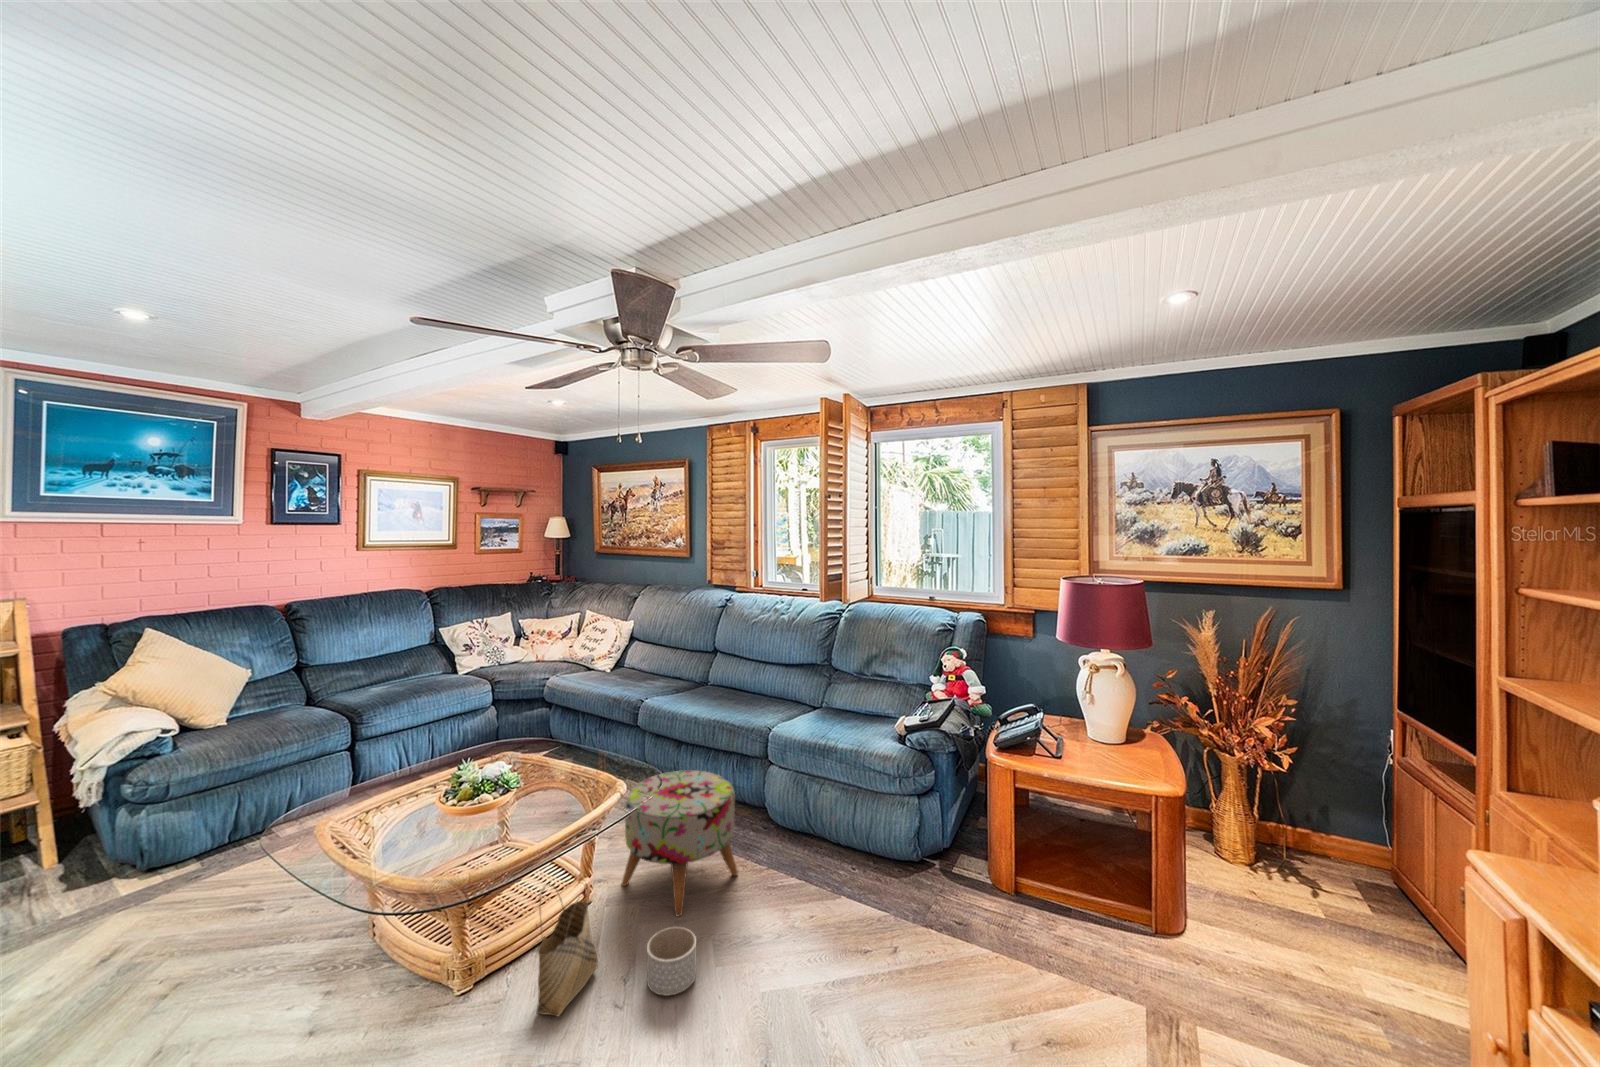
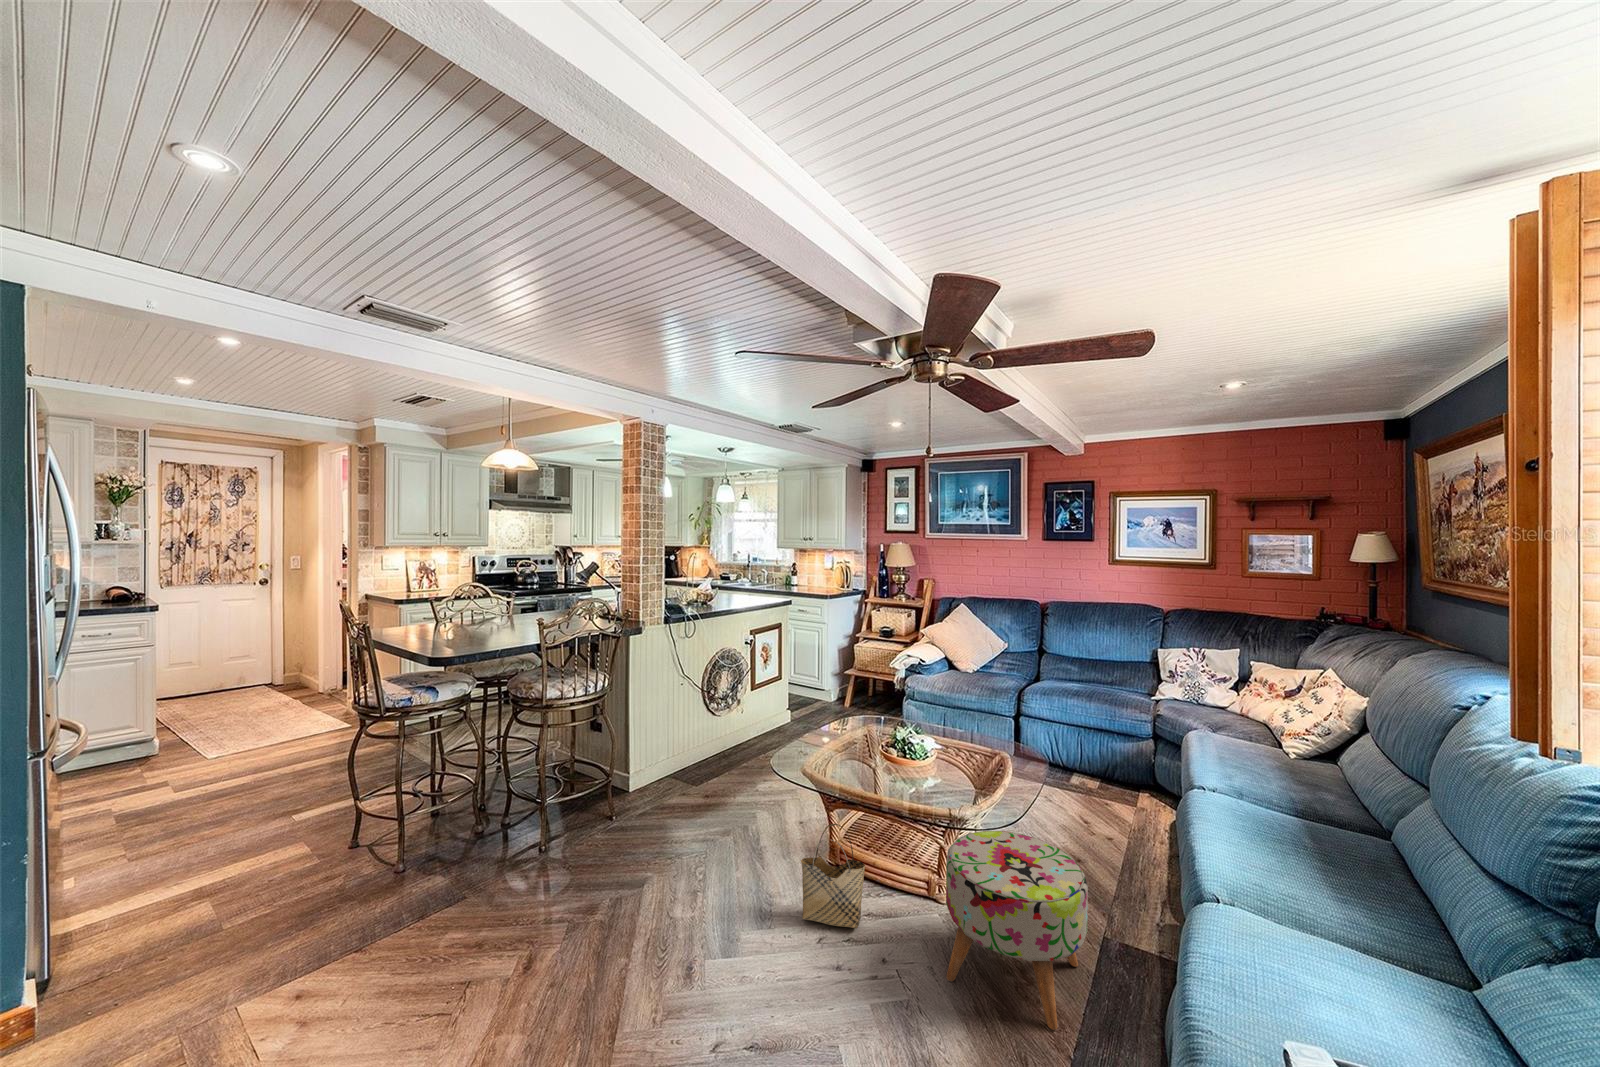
planter: present [647,927,696,995] -> none [830,933,879,1001]

